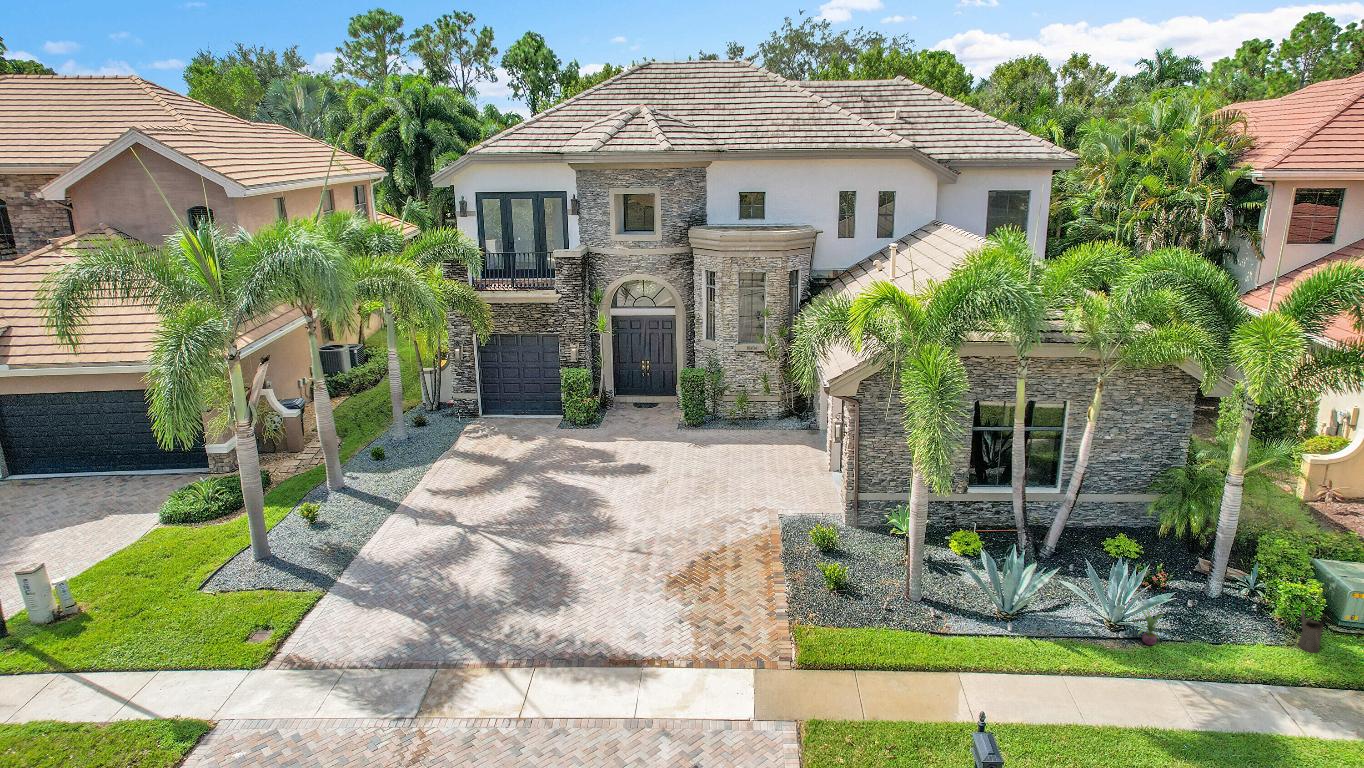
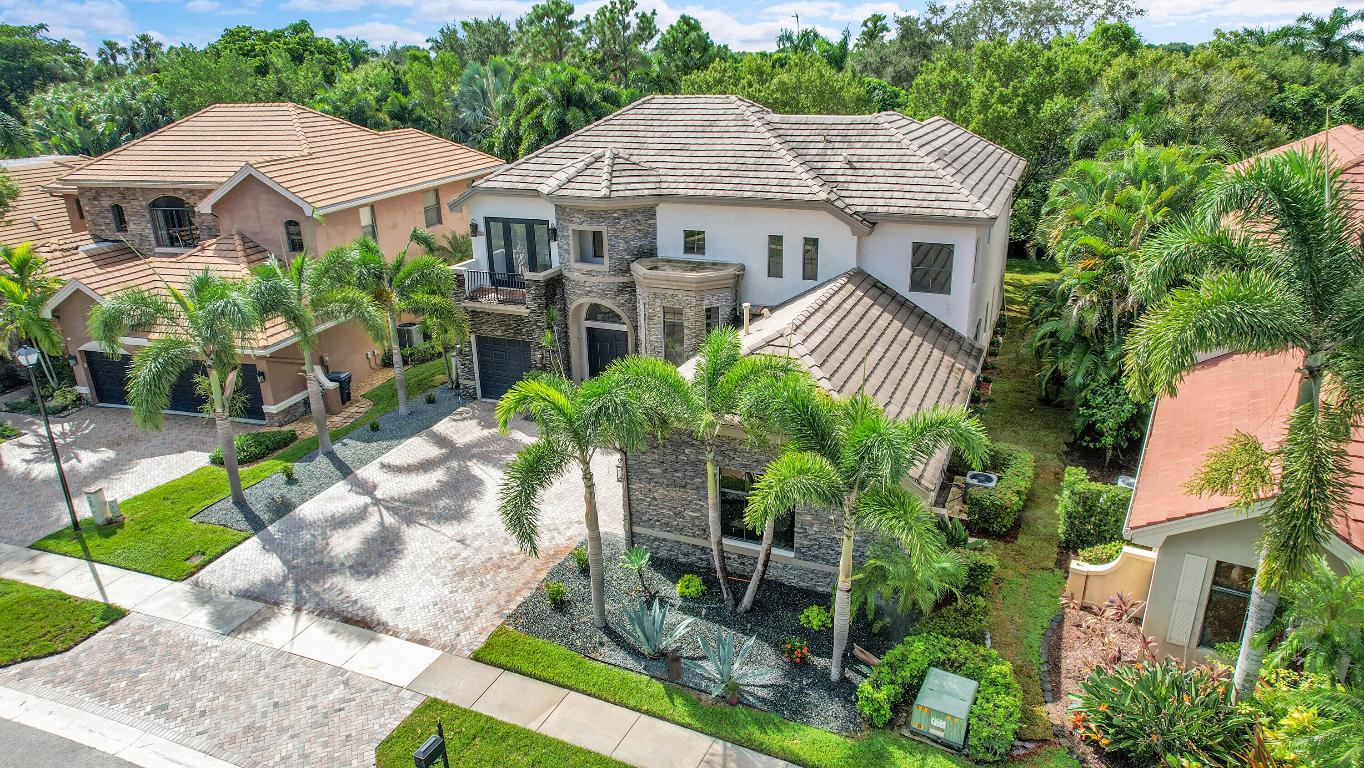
watering can: present [1298,607,1323,653] -> present [665,644,683,680]

